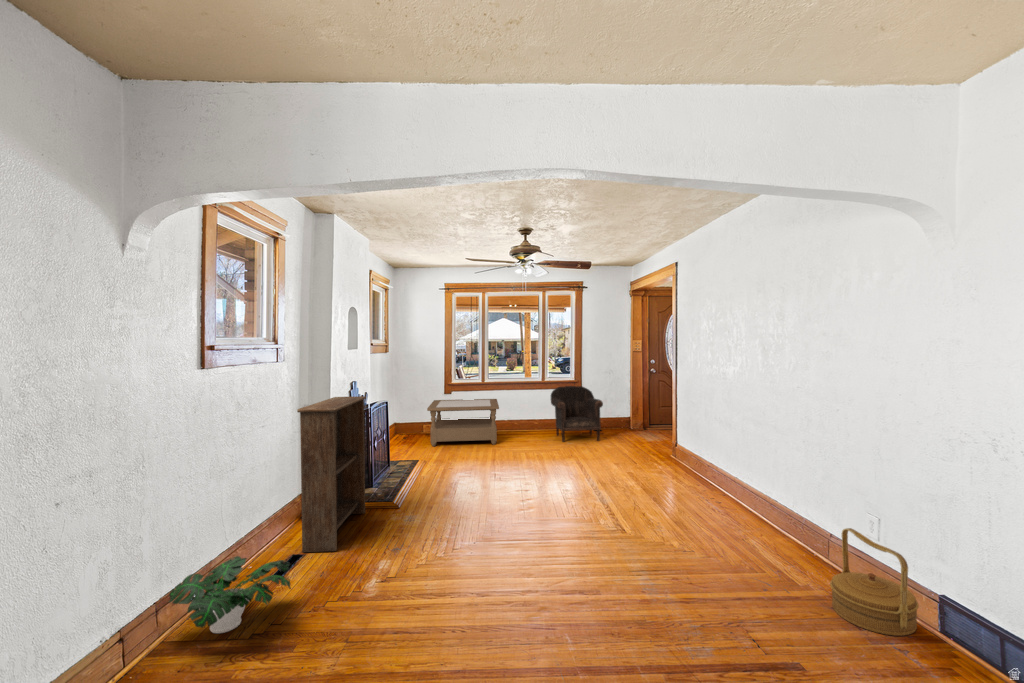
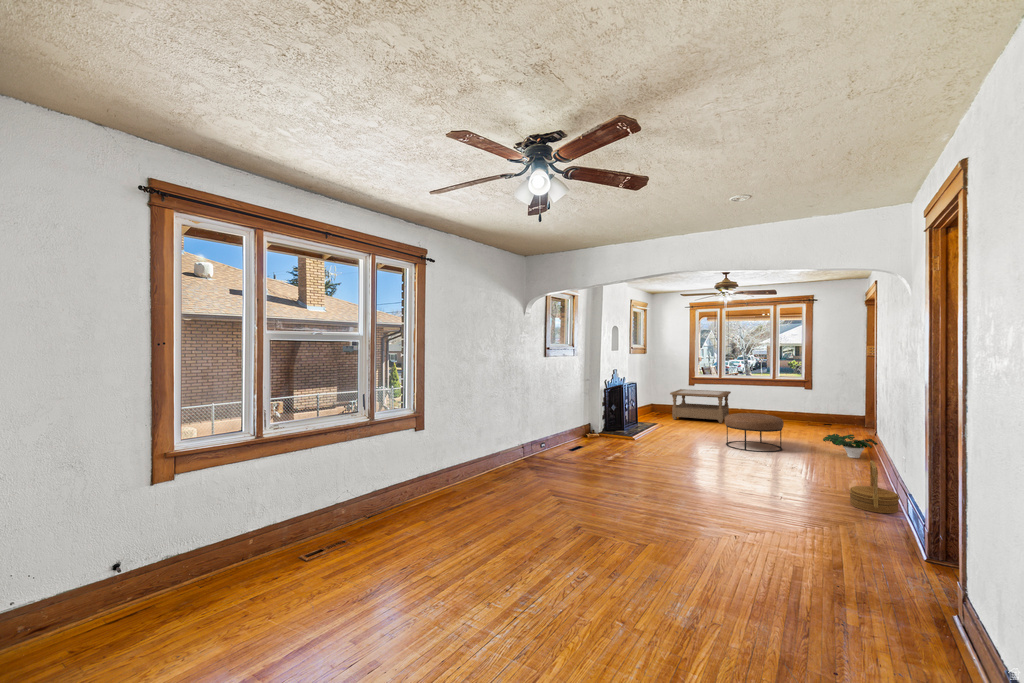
armchair: present [551,386,603,442] -> none [776,385,820,430]
bookshelf: present [297,396,366,552] -> none [582,376,618,448]
ottoman: none [531,435,608,498] -> present [724,413,784,452]
potted plant: present [169,556,291,633] -> present [823,434,878,458]

